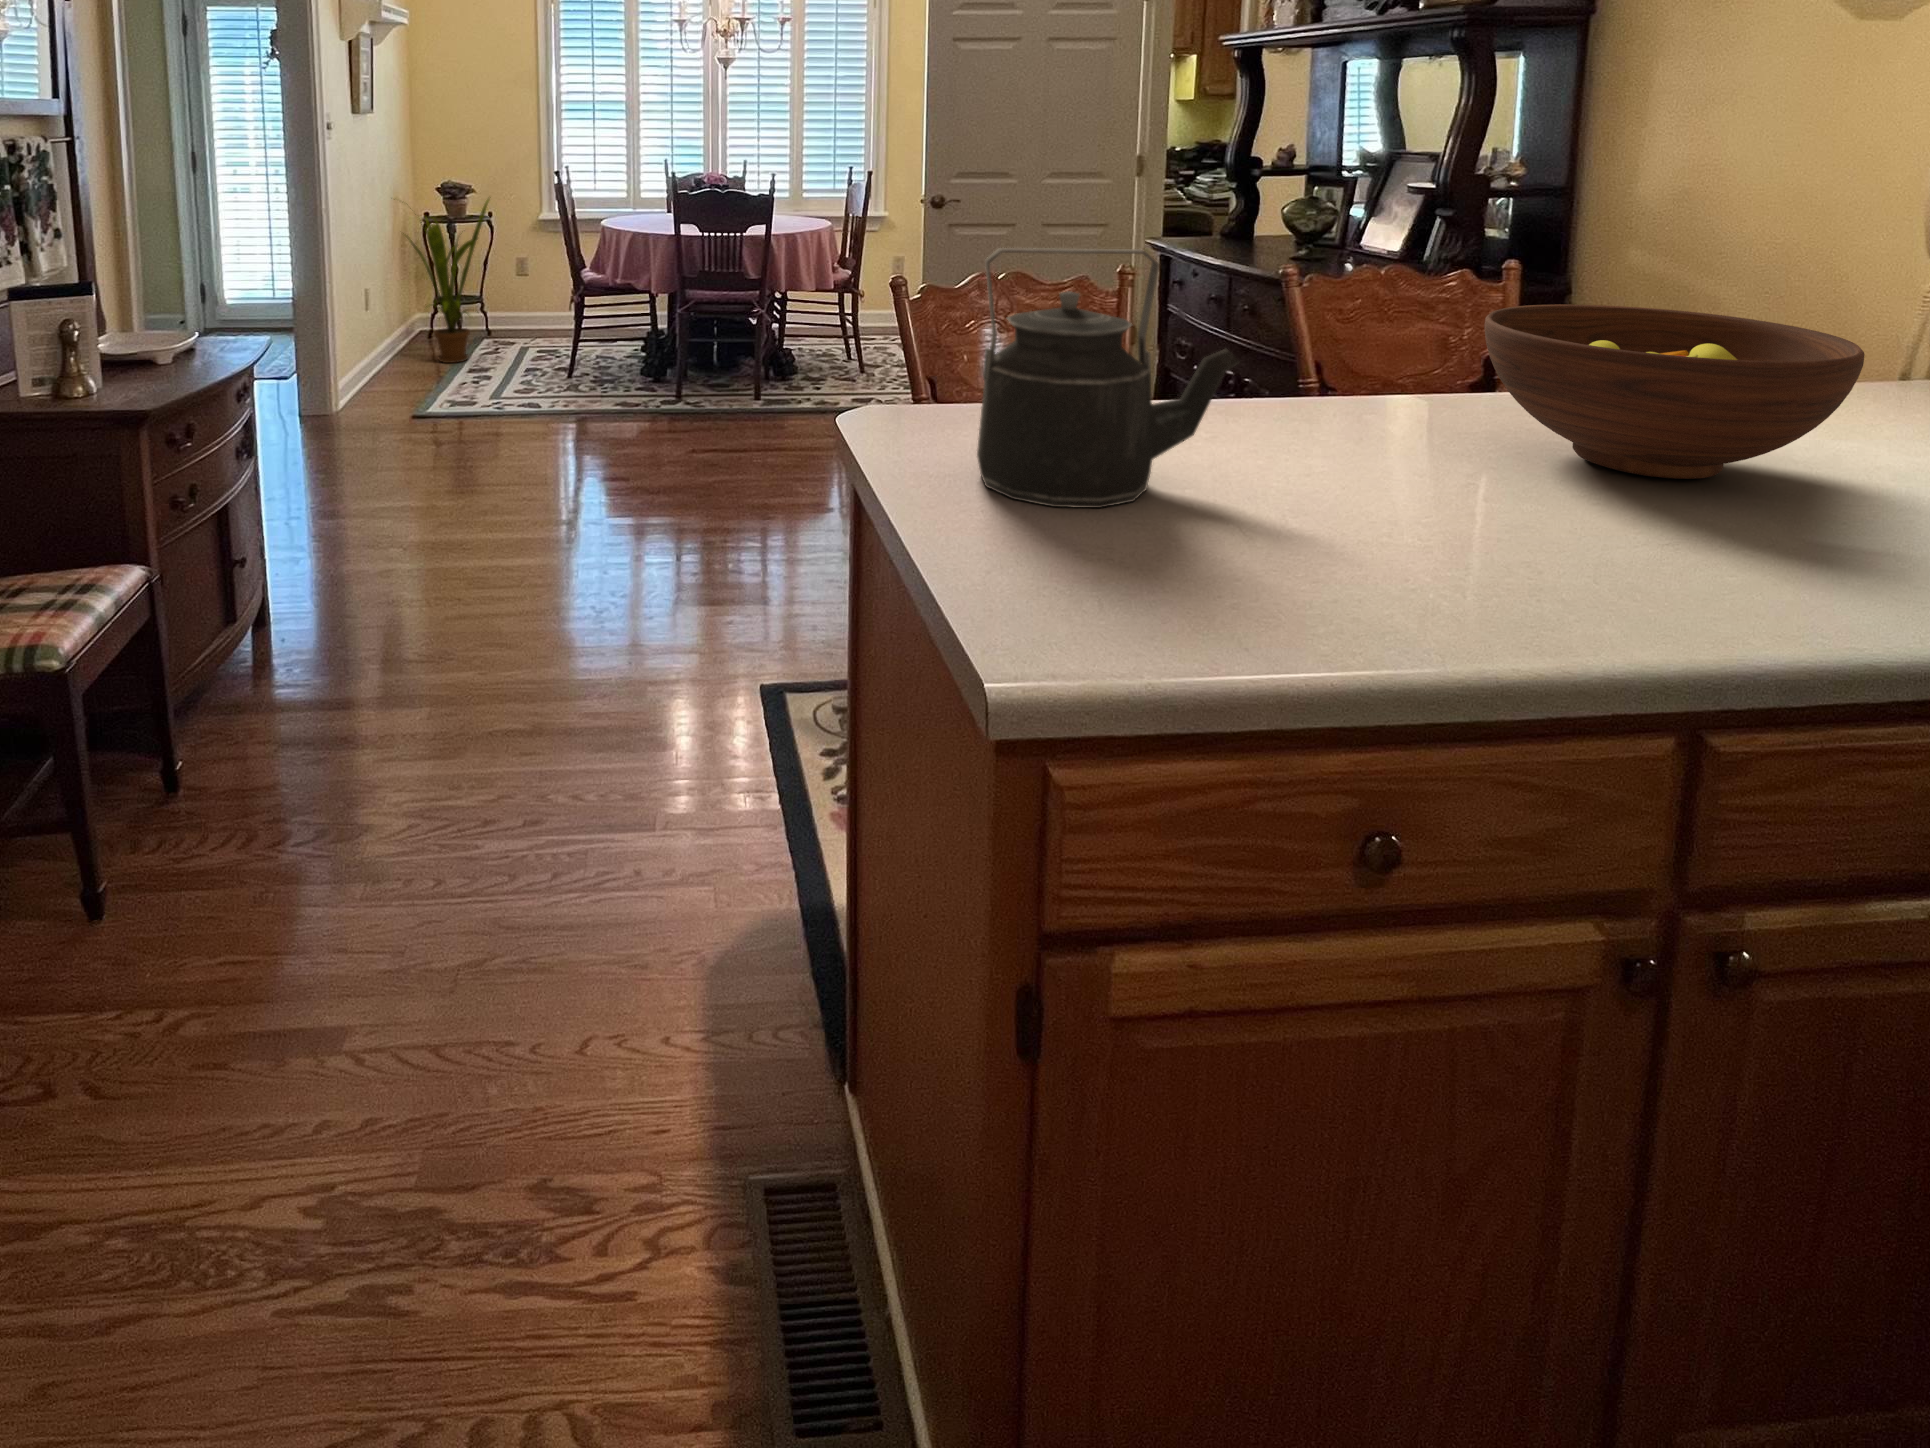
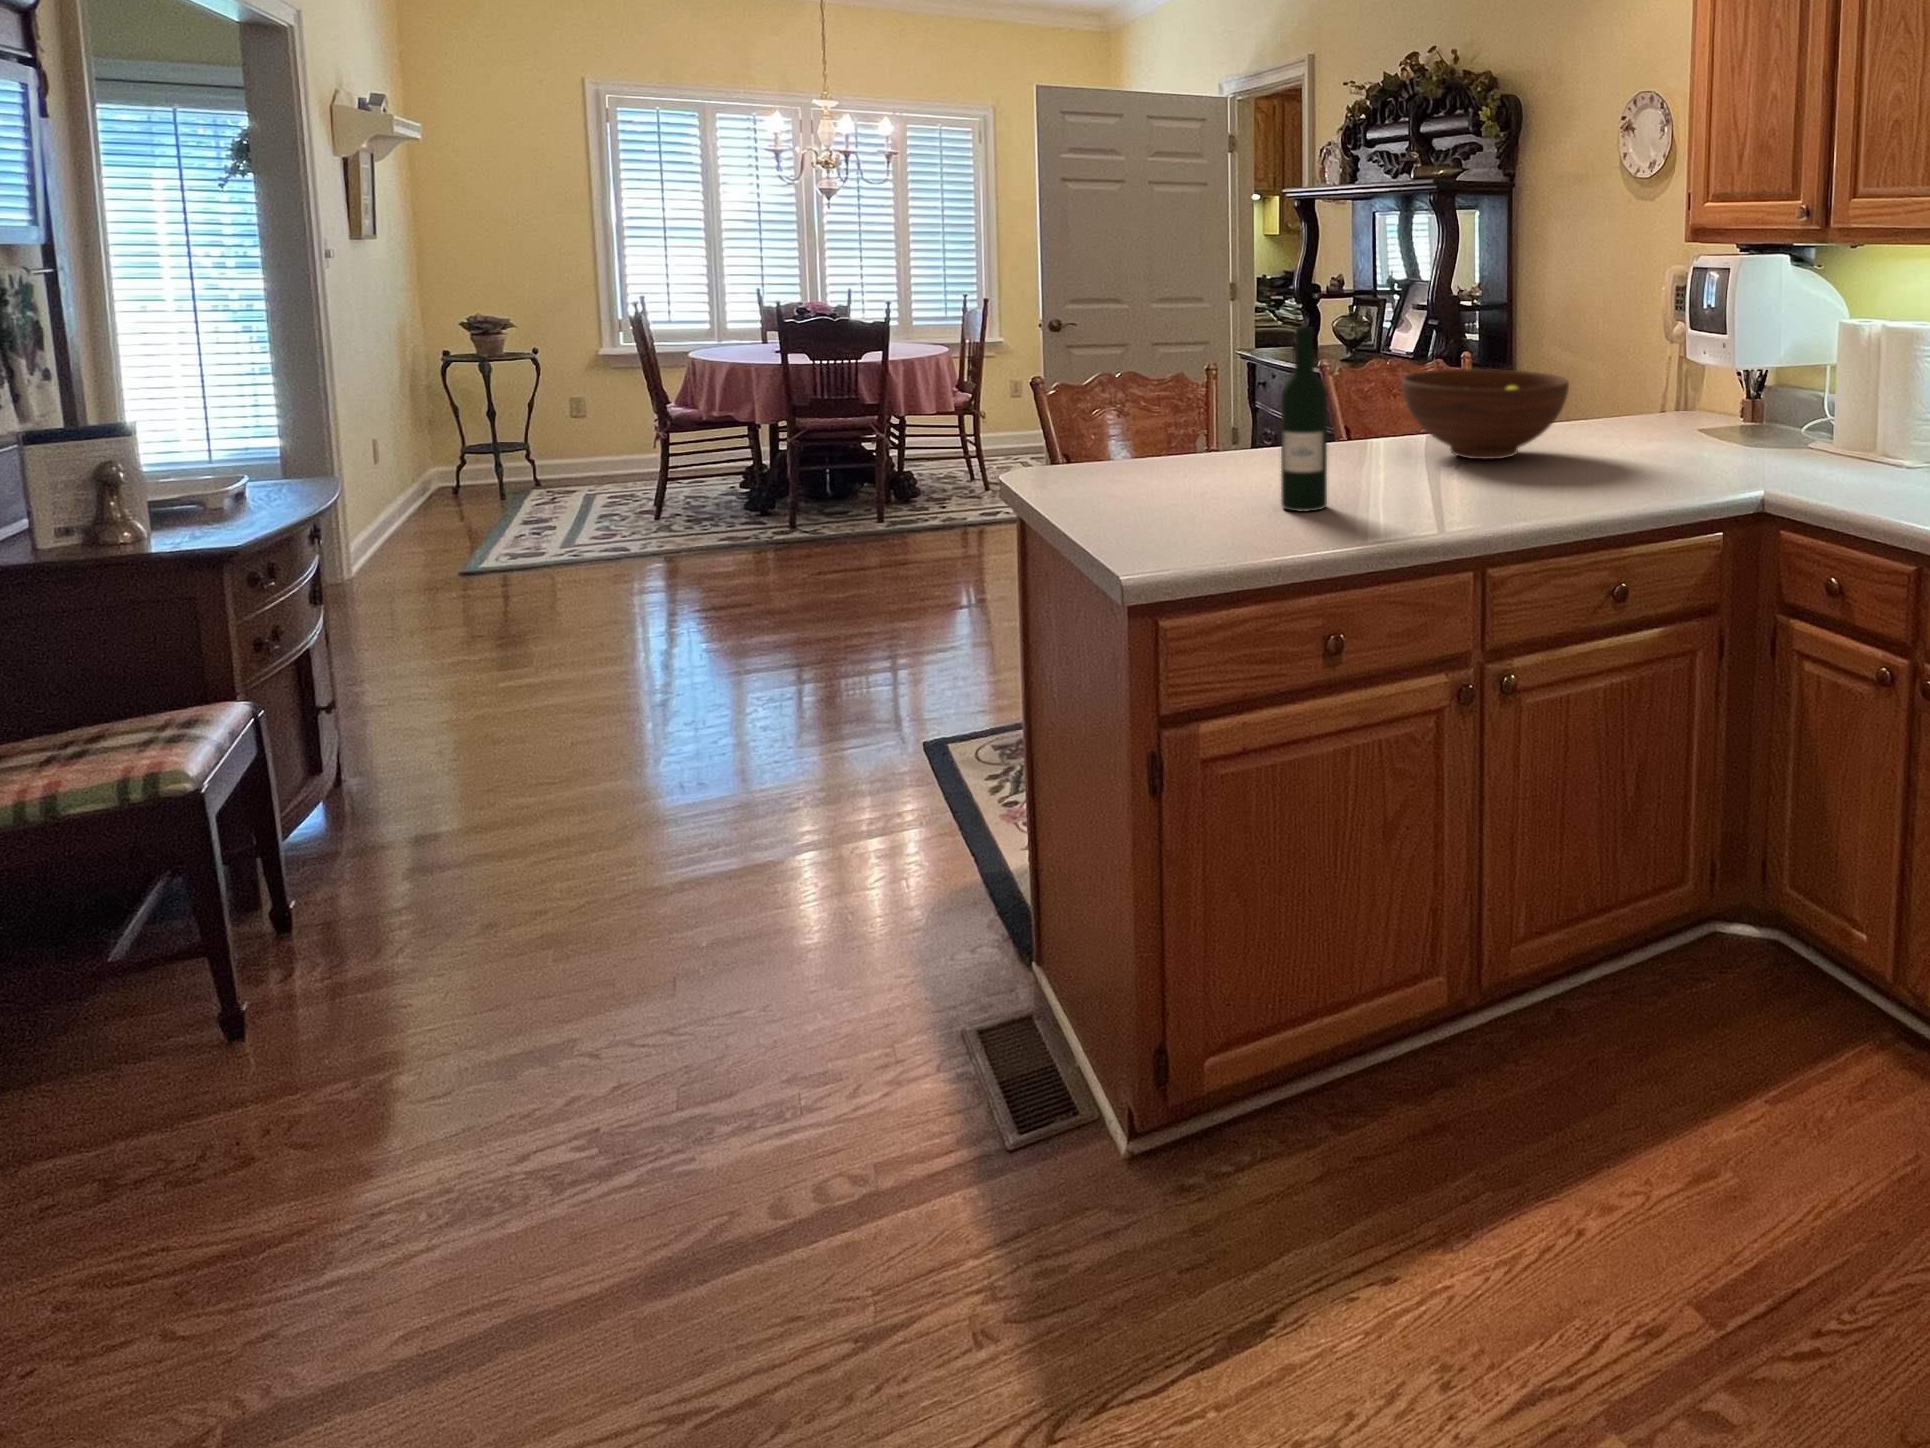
house plant: present [406,199,489,363] -> none [397,330,541,520]
wine bottle: none [1299,238,1410,584] -> present [1281,327,1327,512]
kettle: present [977,248,1239,508] -> none [1097,341,1256,499]

